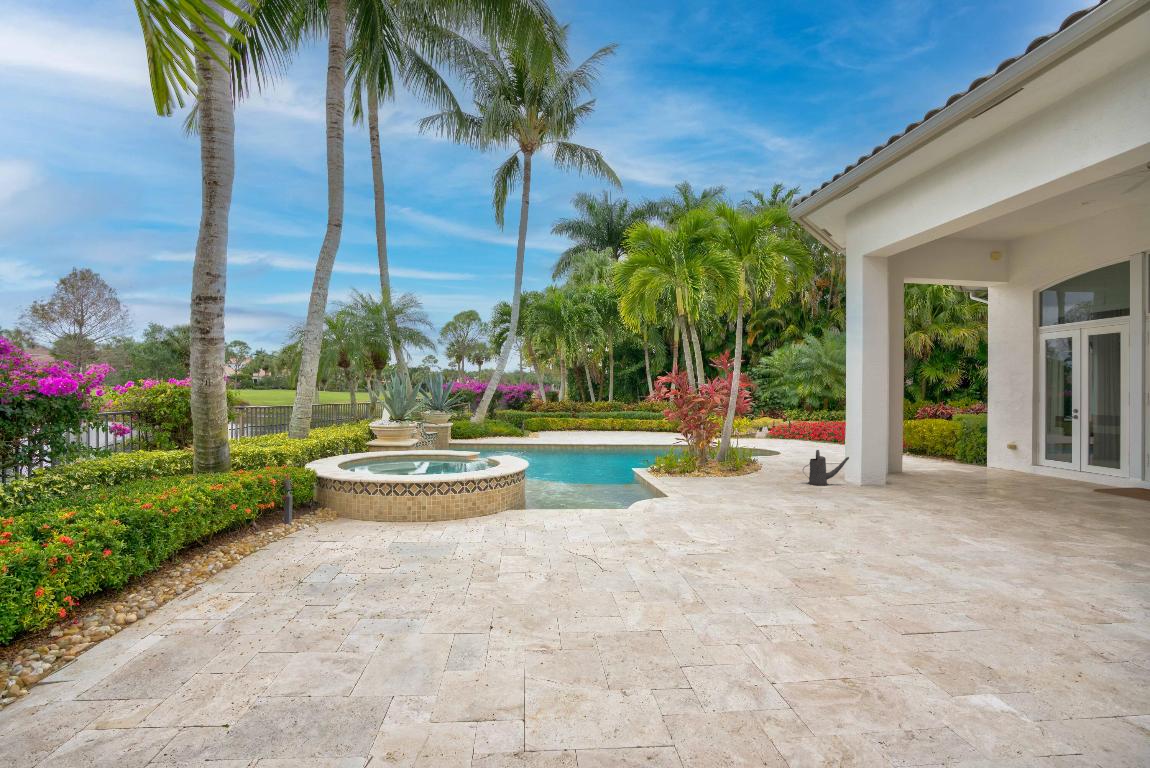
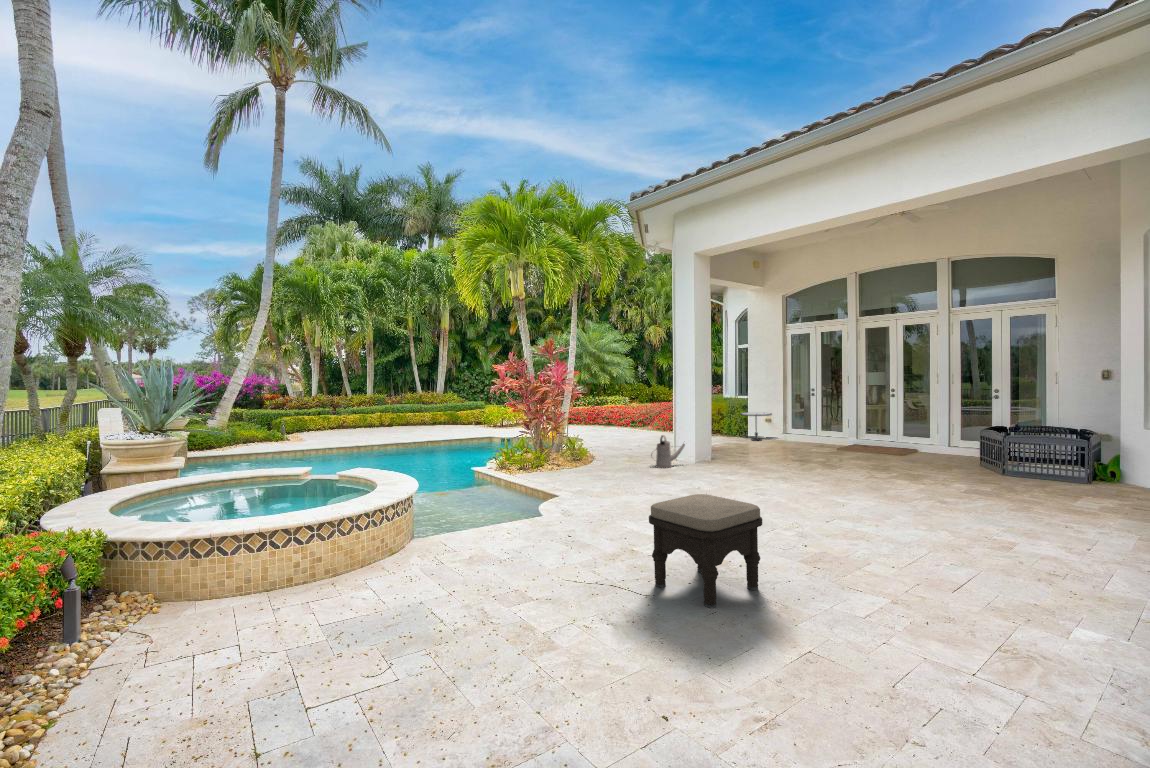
side table: none [968,436,1015,472] -> present [740,412,772,441]
ottoman: none [622,491,721,592] -> present [649,494,762,608]

